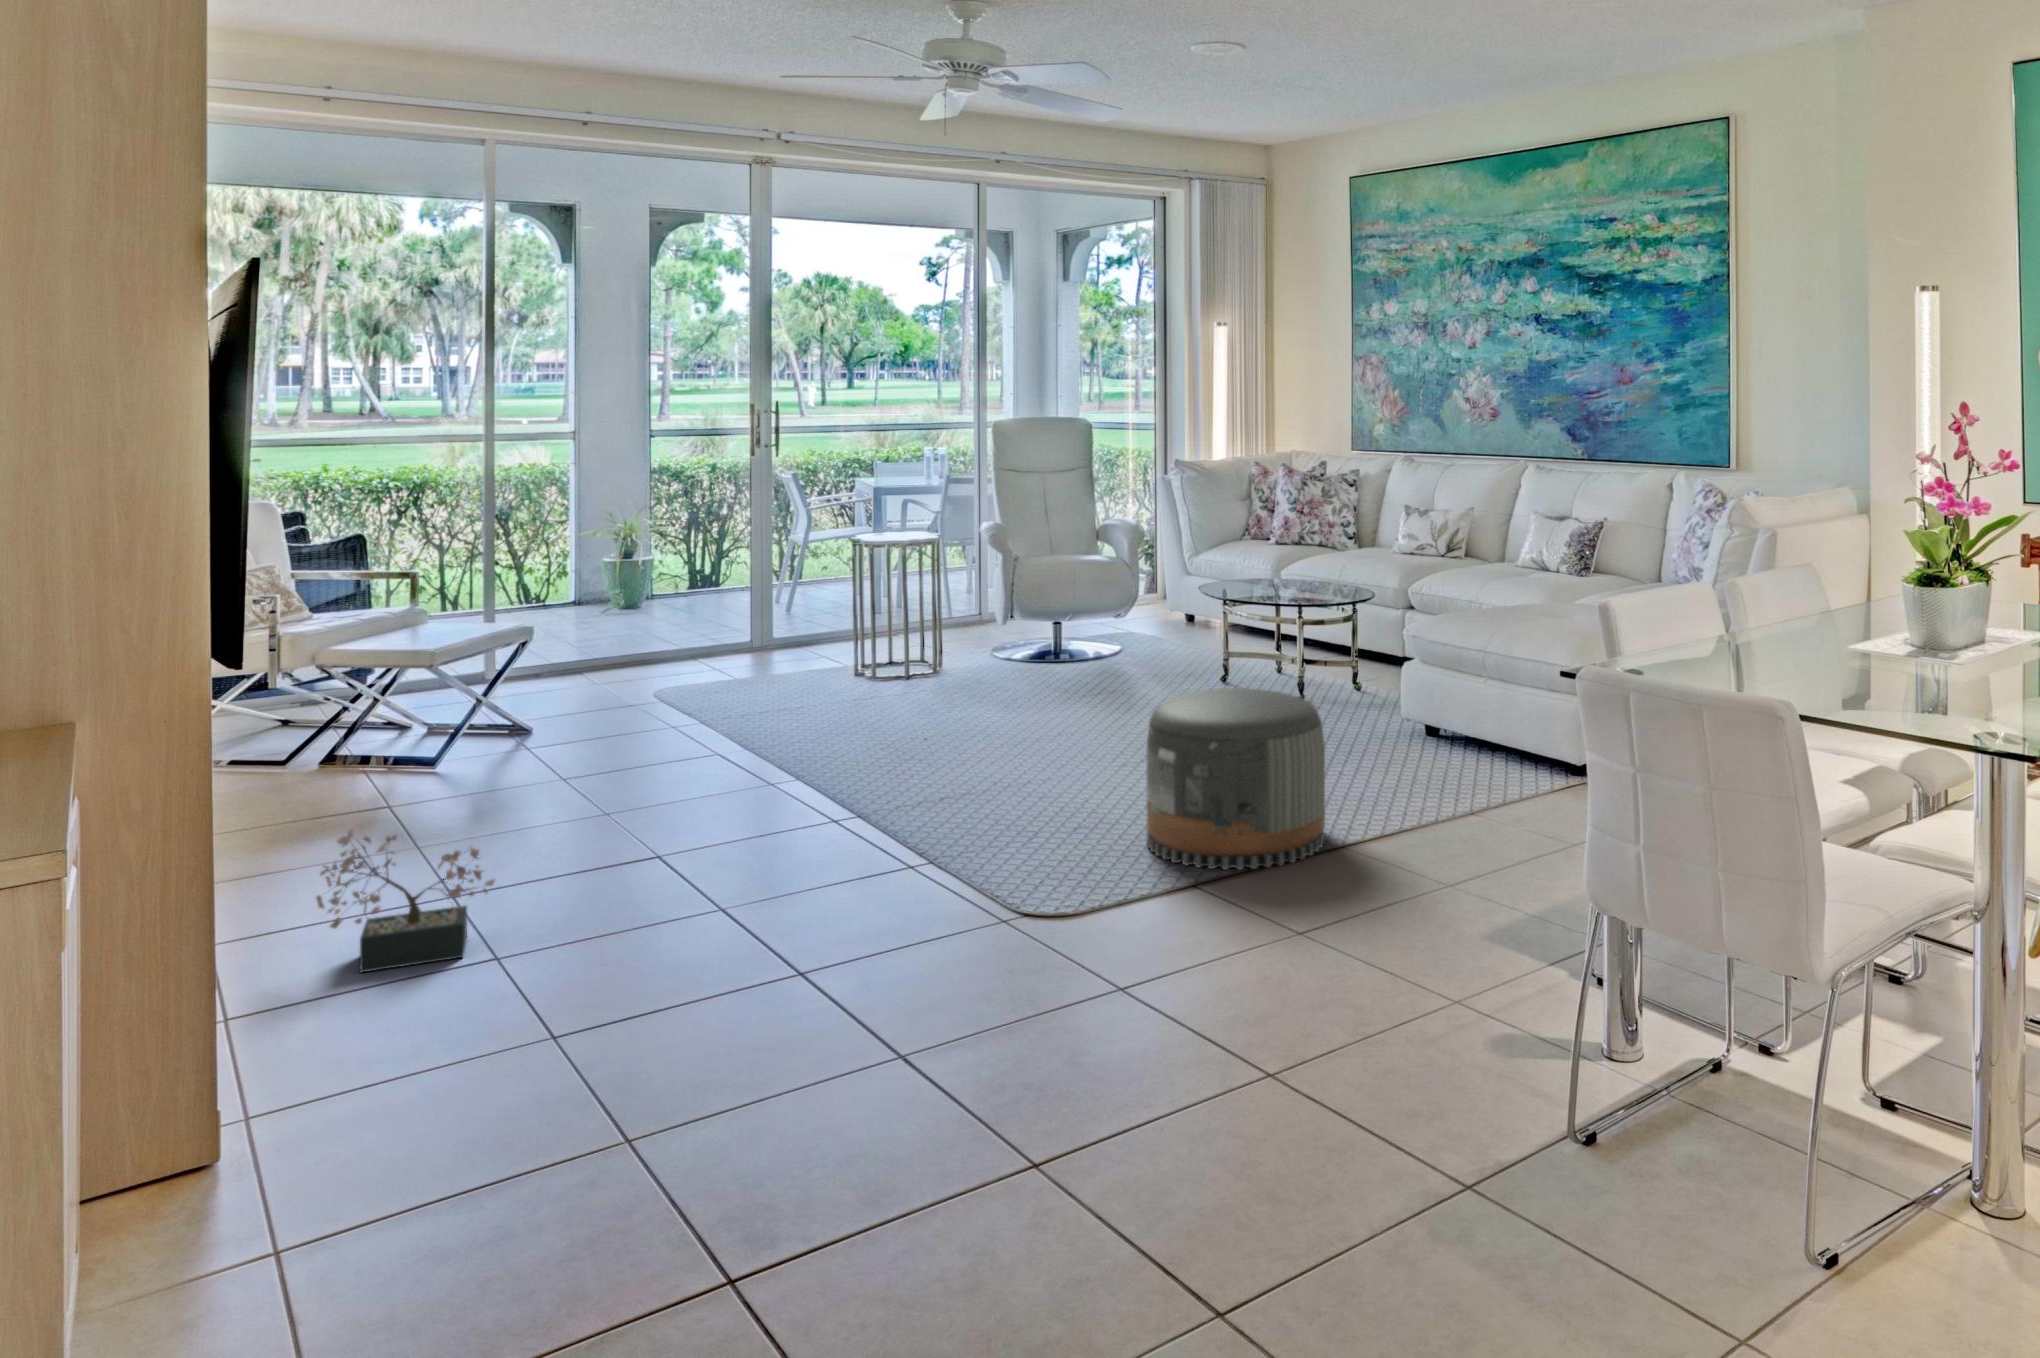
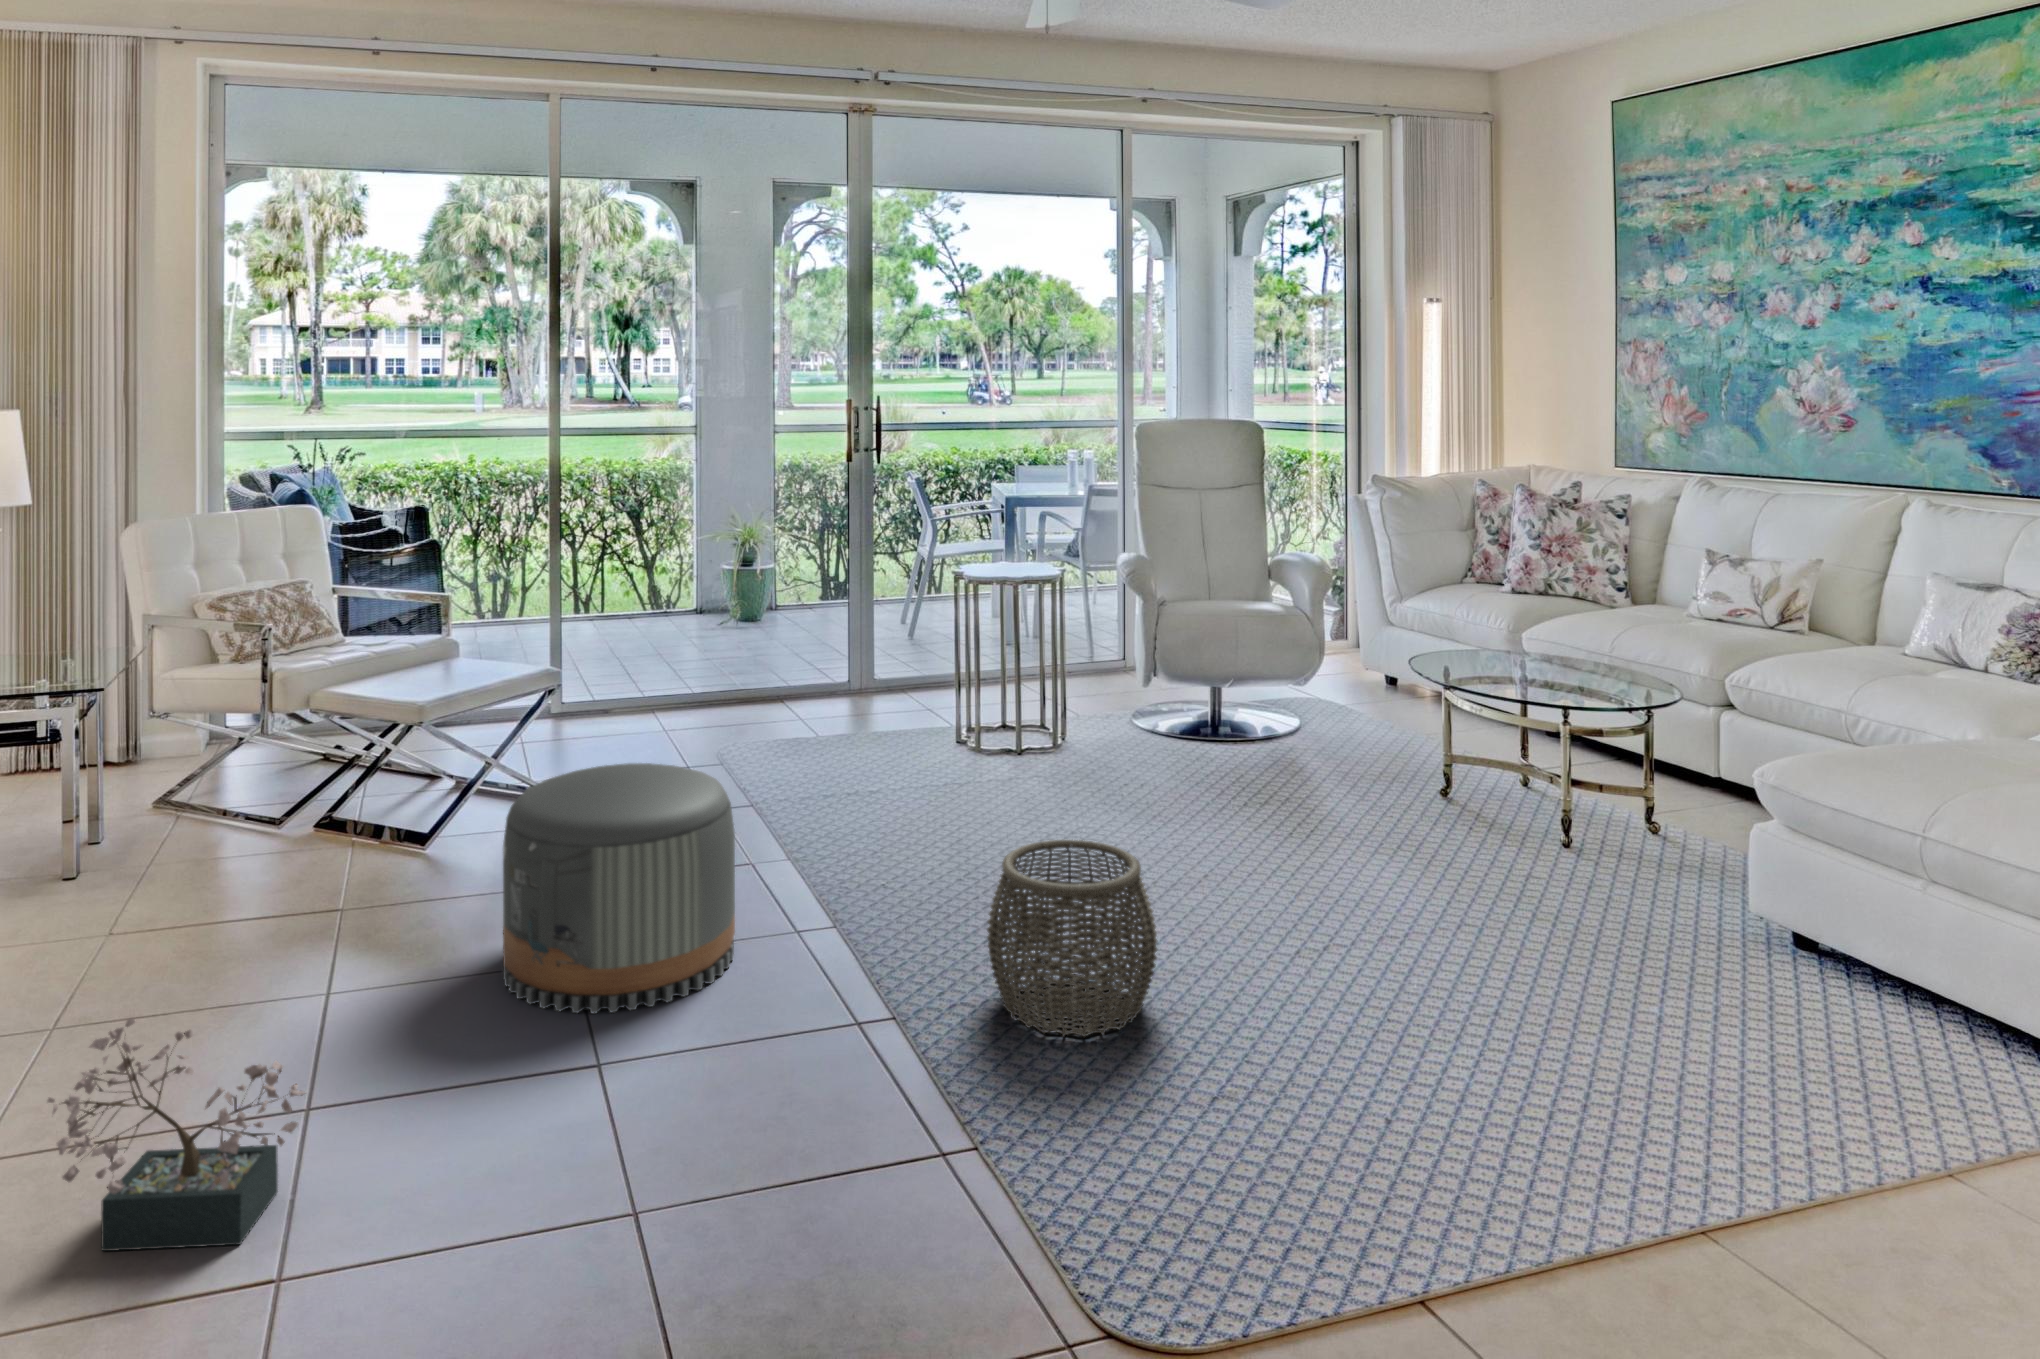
pouf: present [1146,688,1325,870] -> present [503,763,735,1013]
woven basket: none [927,698,1045,818] -> present [987,840,1157,1037]

